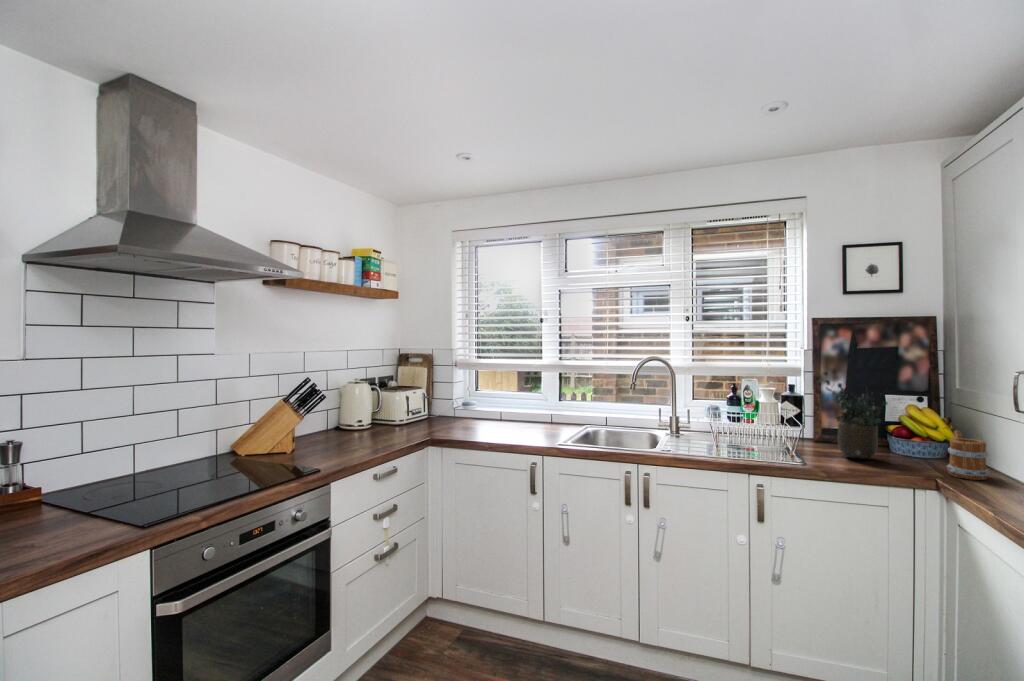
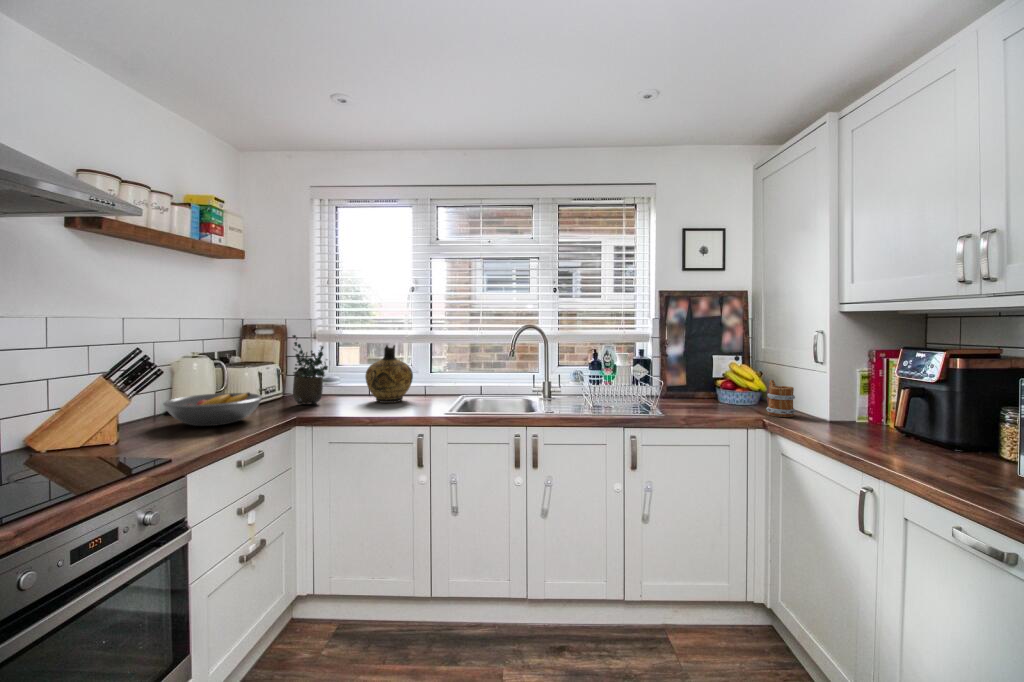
potted plant: present [824,372,887,459] -> present [292,335,328,405]
ceramic jug: none [493,375,536,430] -> present [365,345,413,403]
fruit bowl: none [328,415,401,442] -> present [163,392,262,426]

